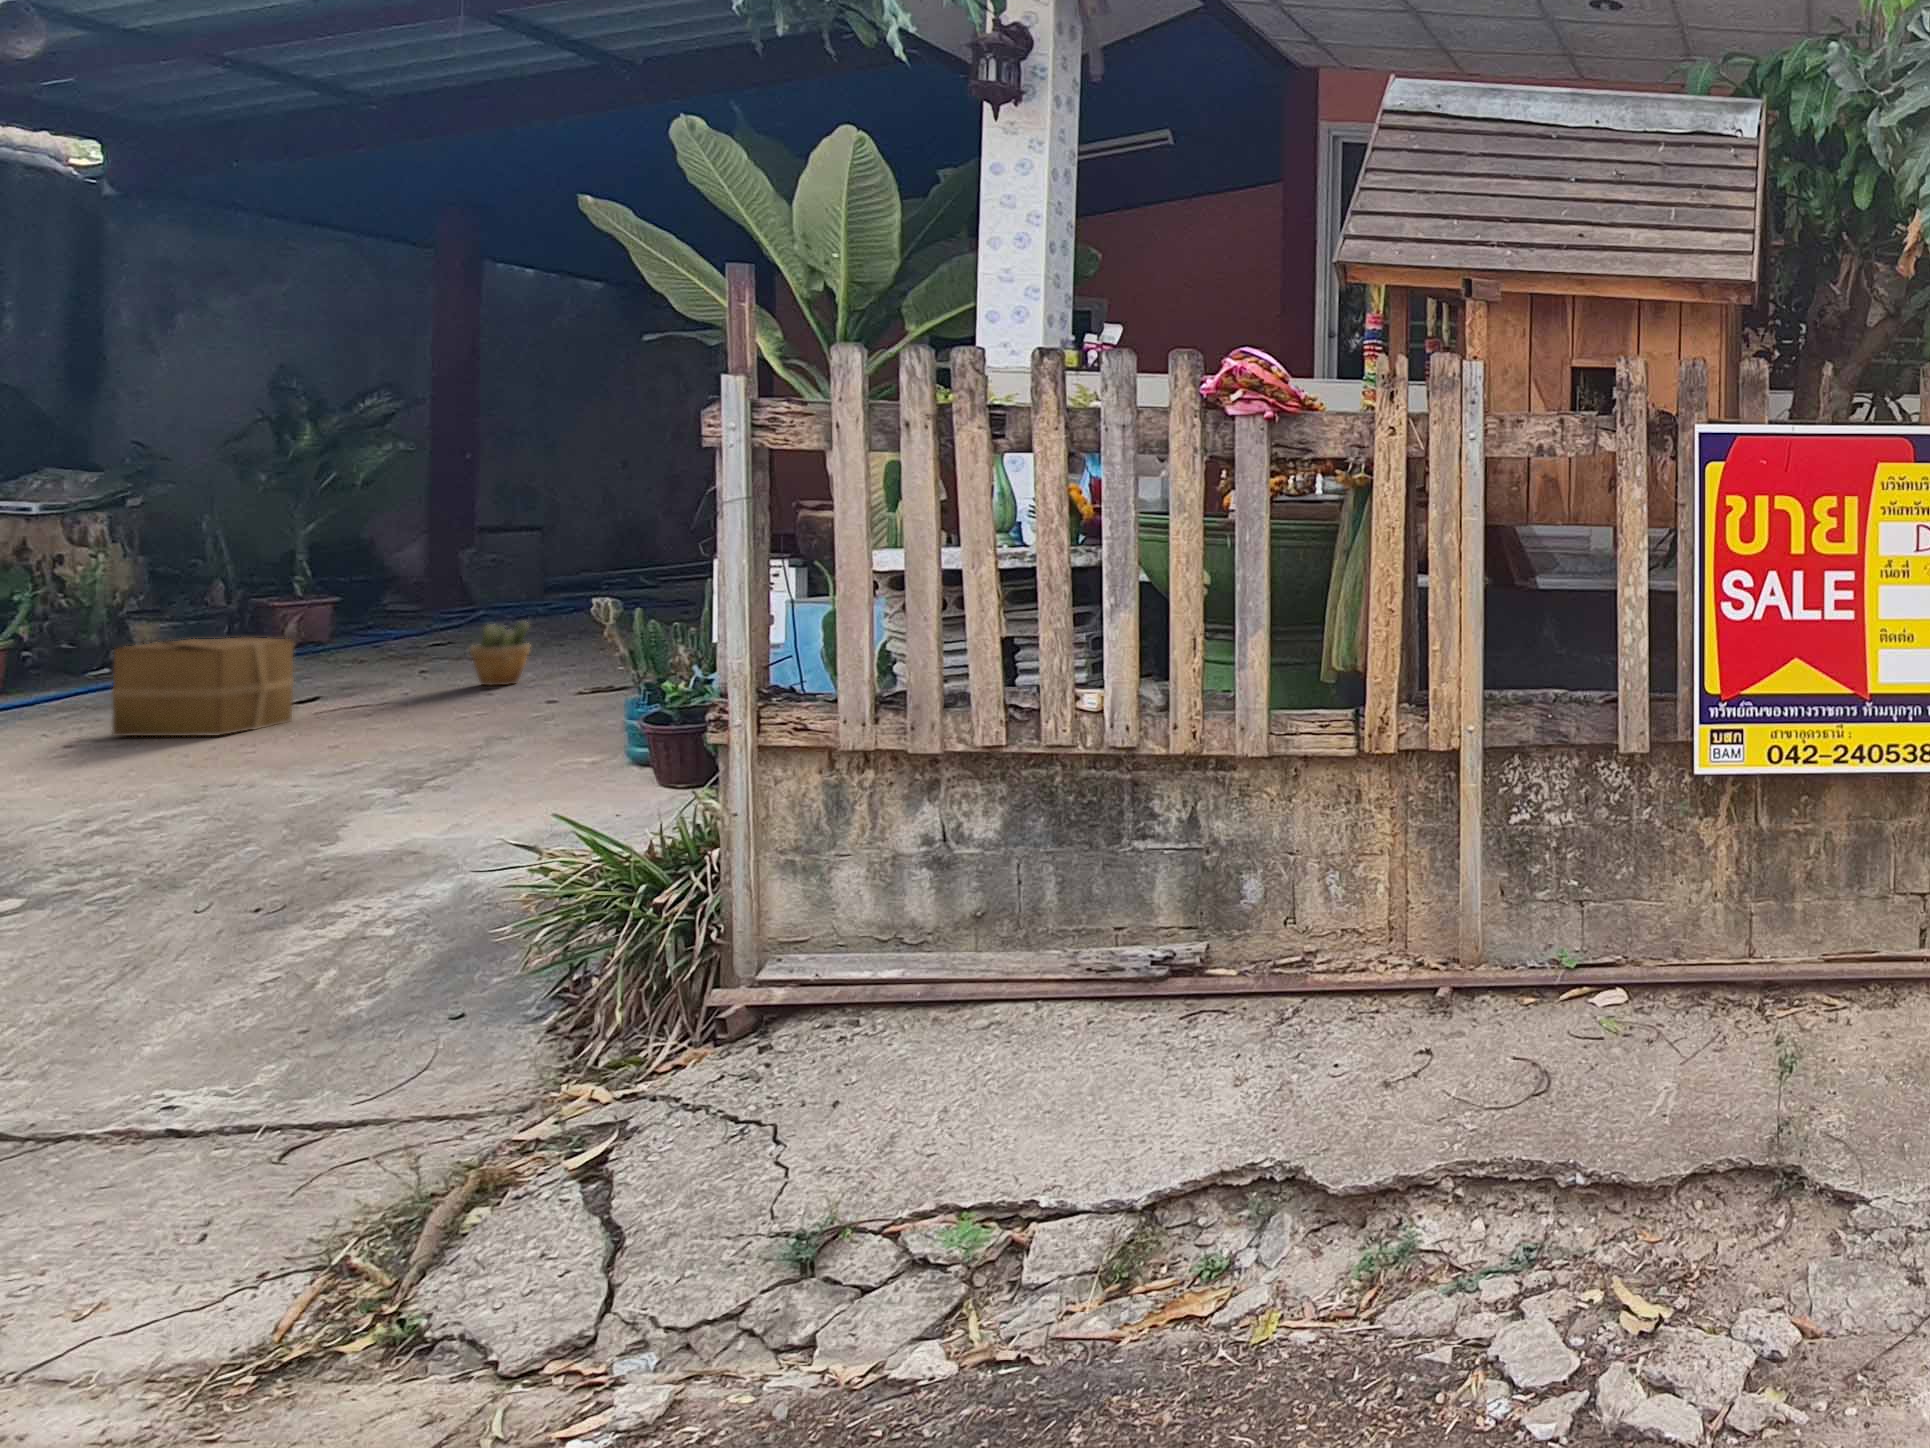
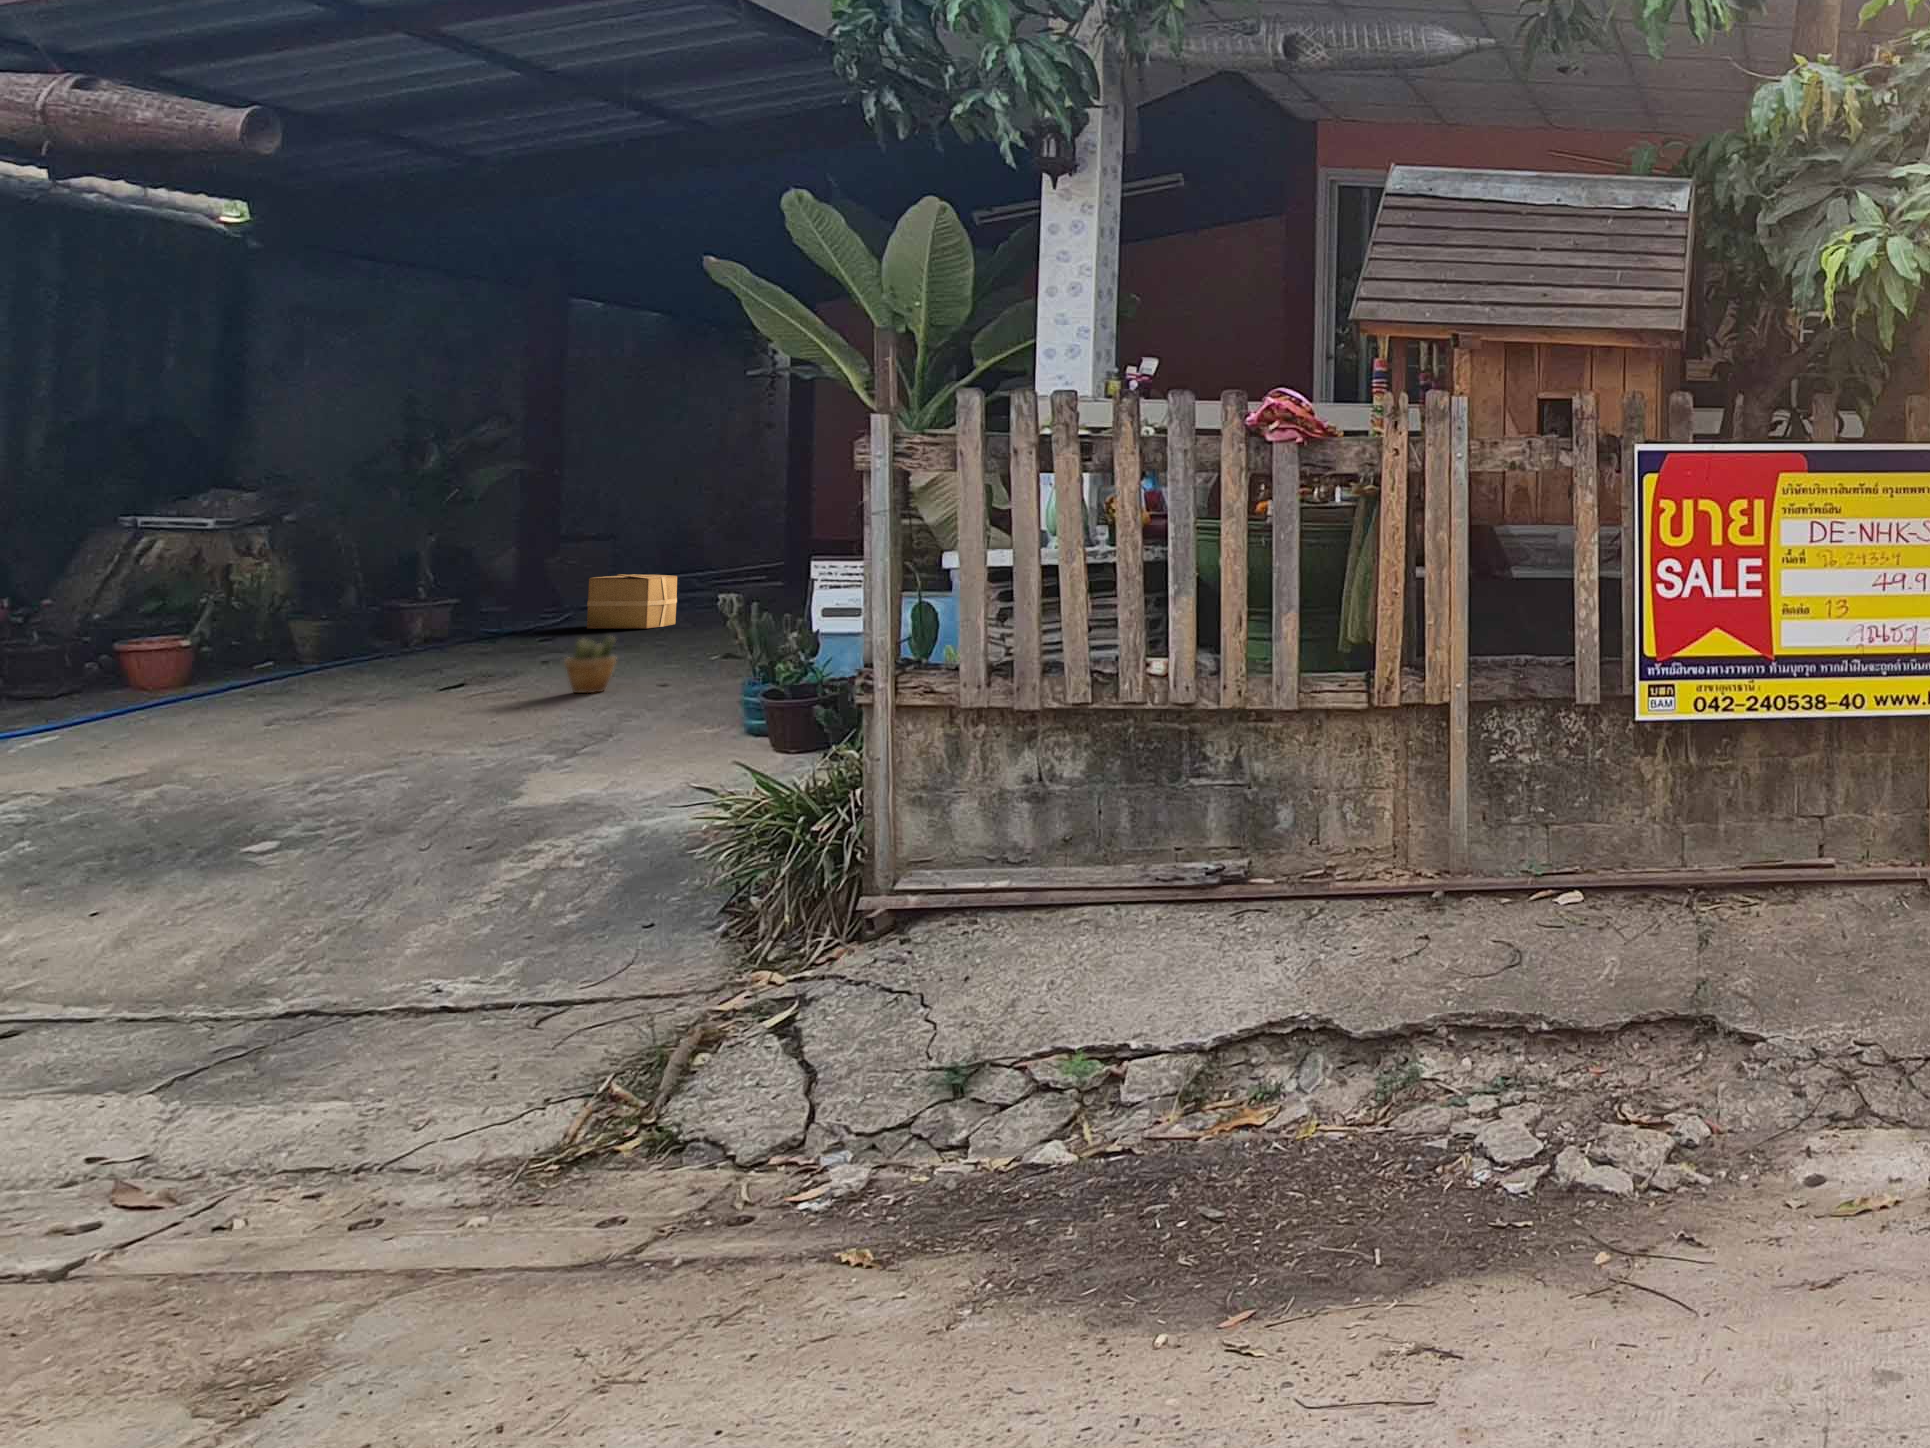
cardboard box: present [112,638,294,736] -> present [587,574,677,628]

